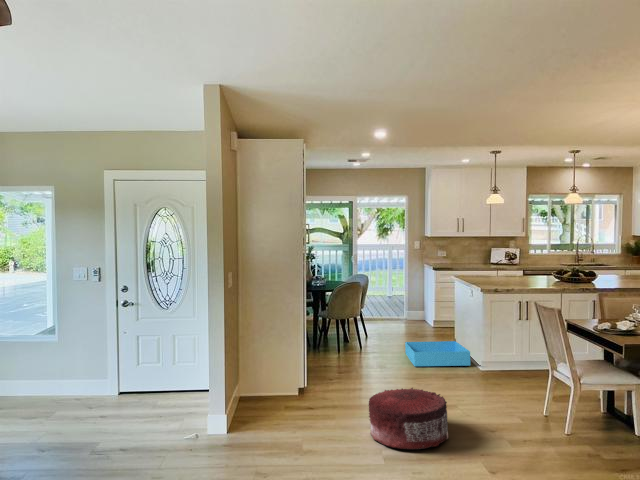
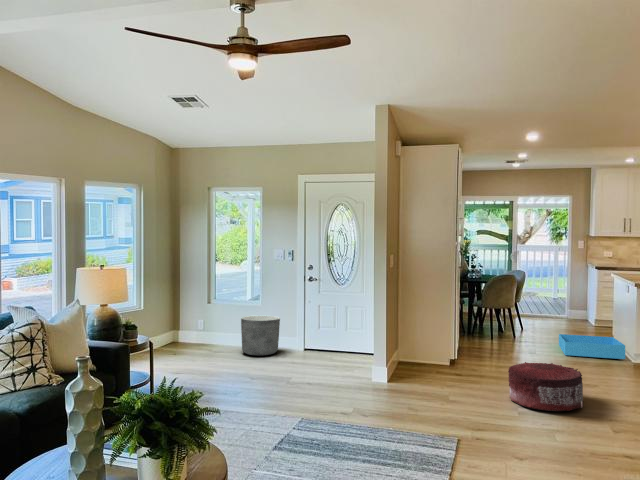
planter: none [26,354,83,411] -> present [241,316,280,355]

